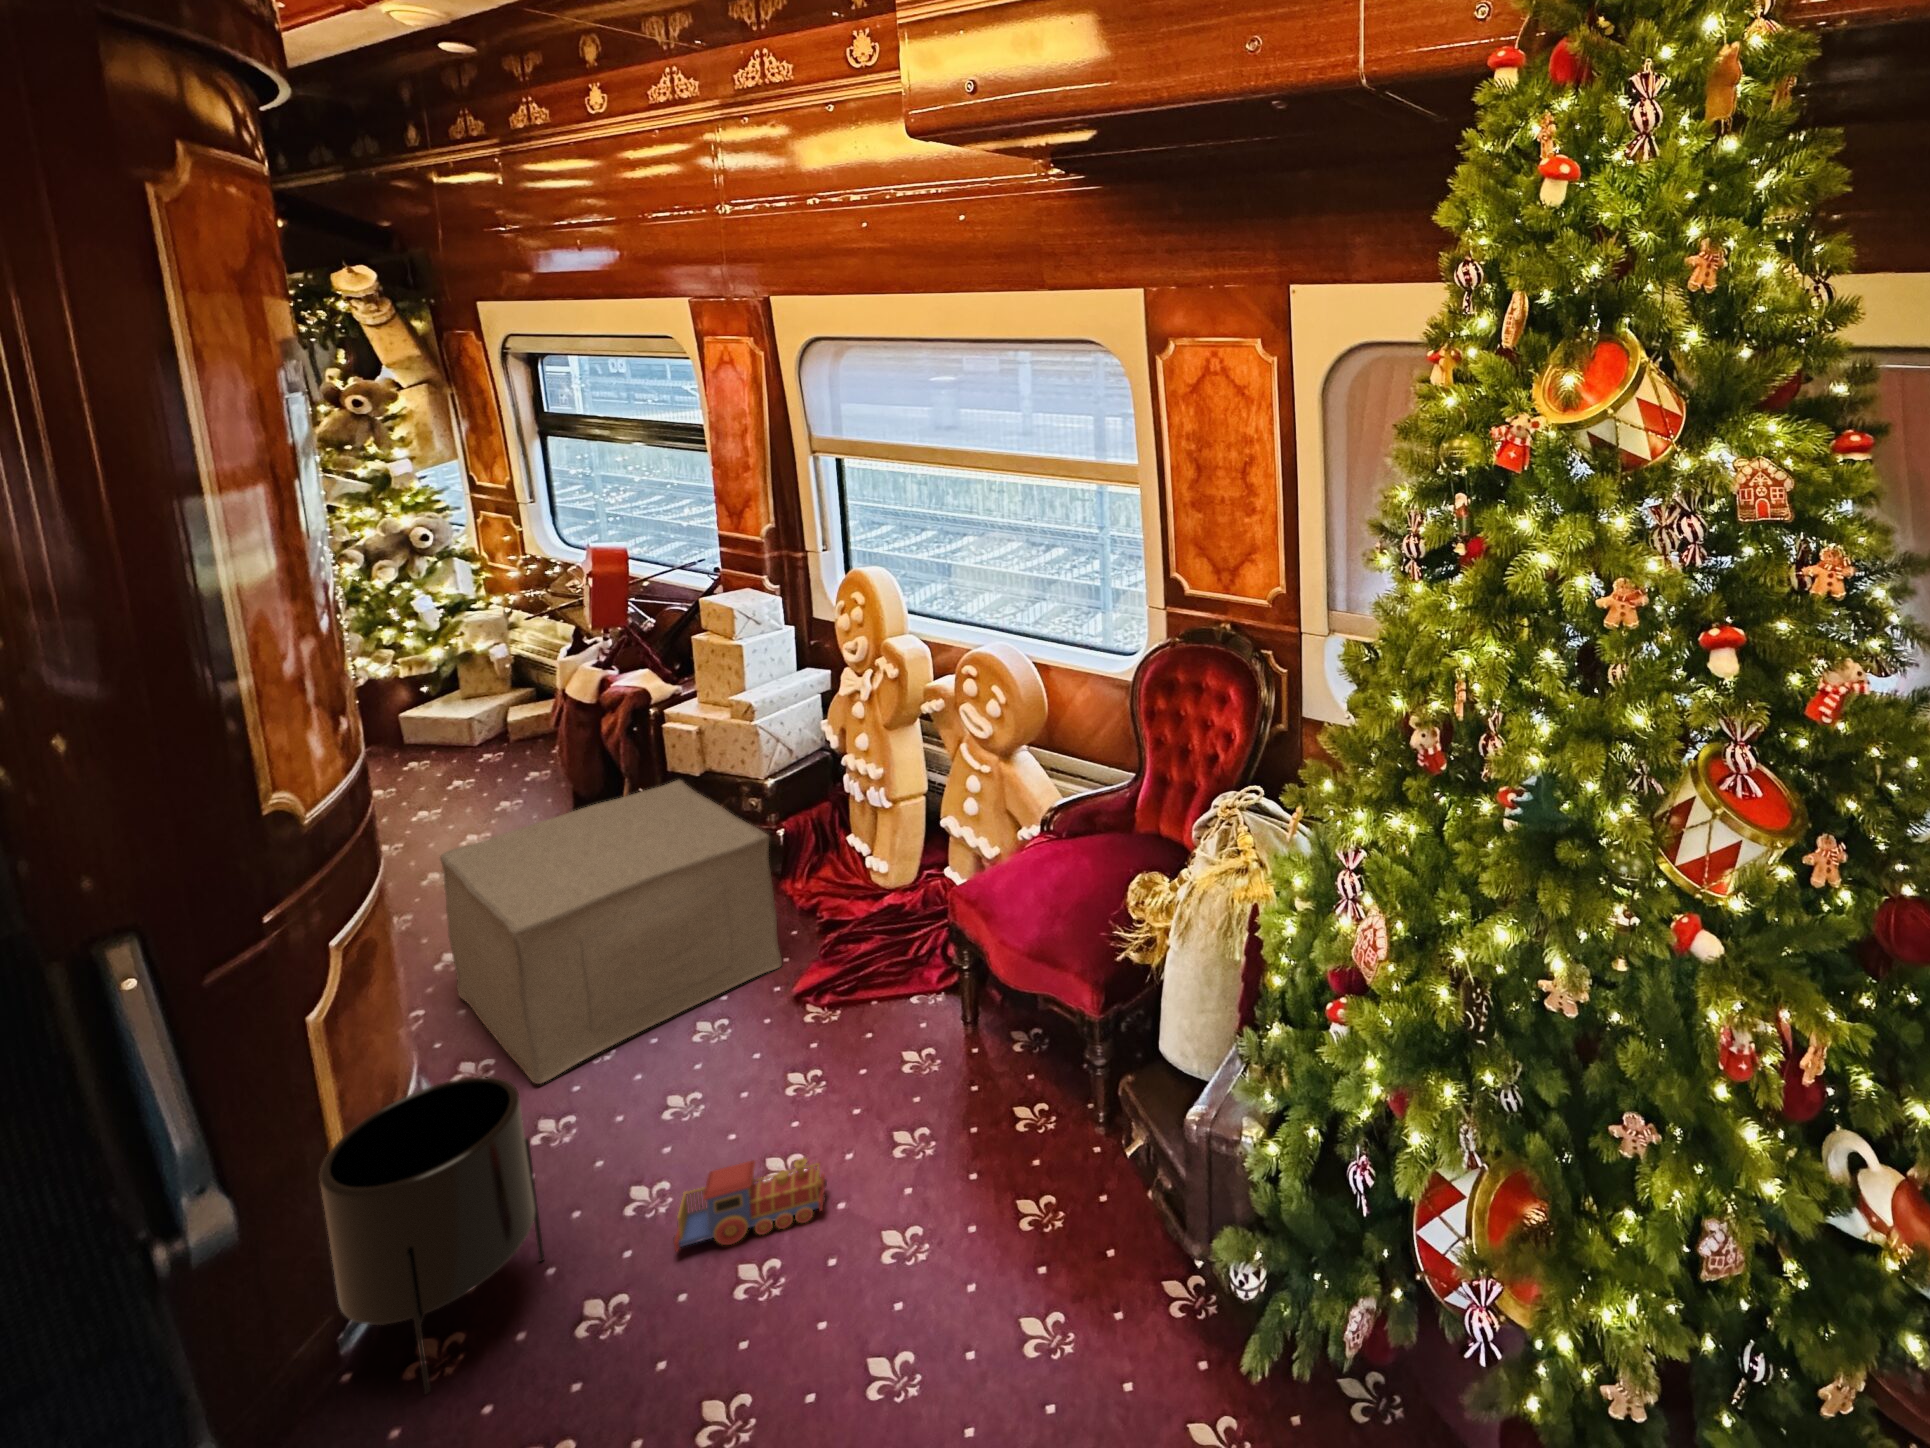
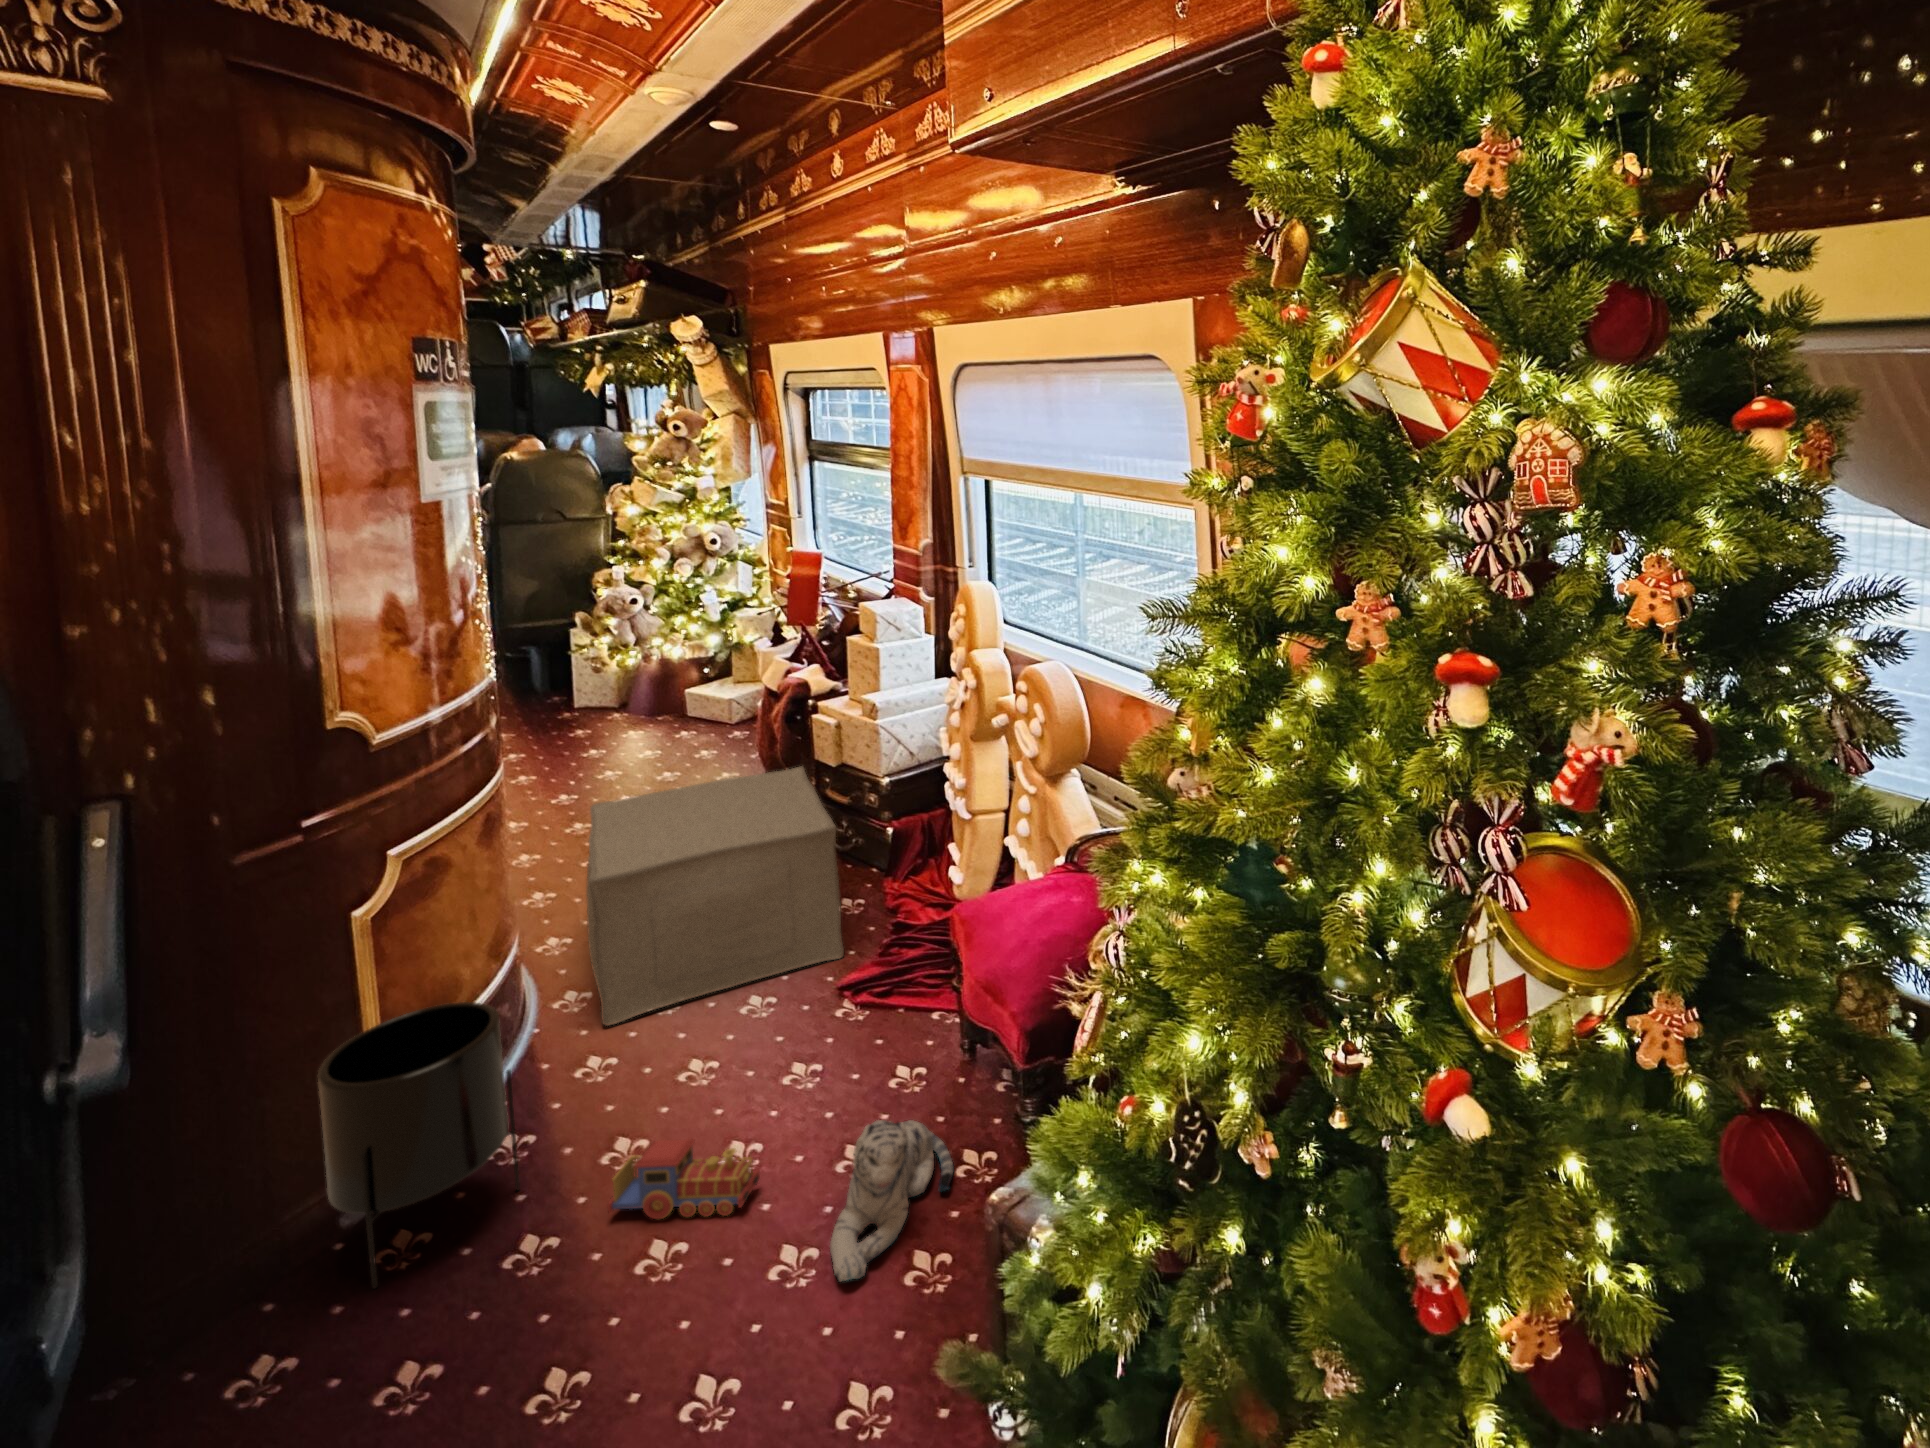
plush toy: none [929,1093,1024,1245] -> present [830,1120,954,1281]

